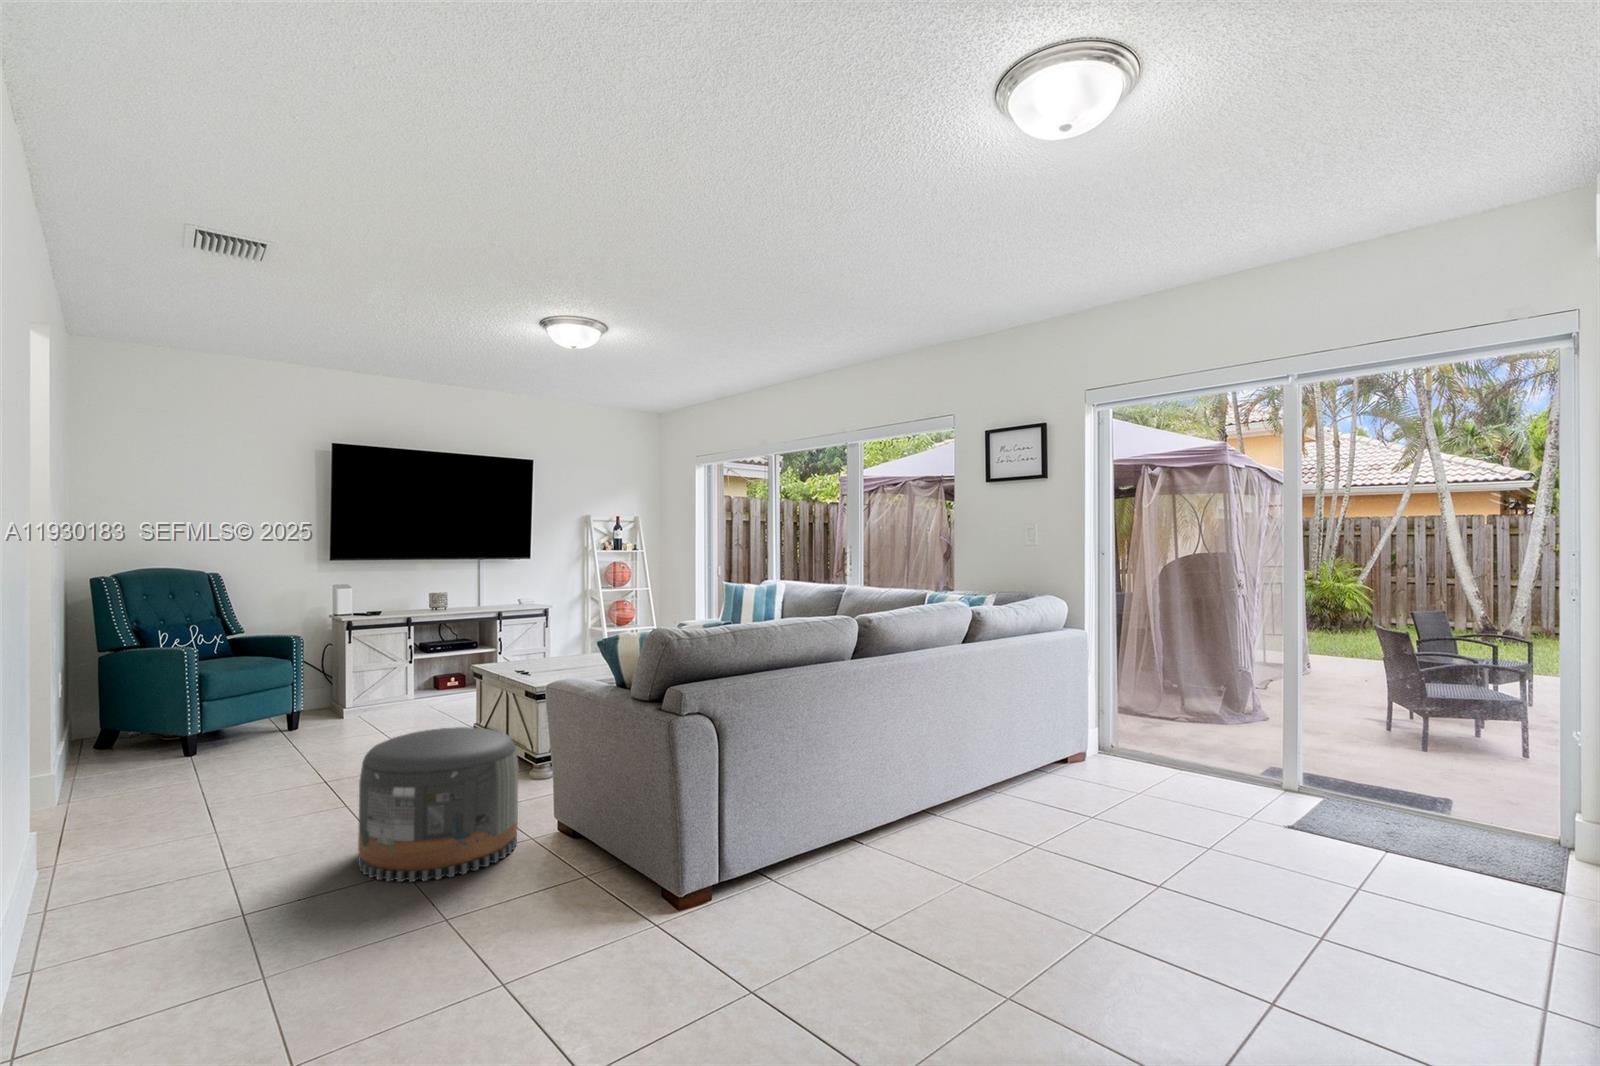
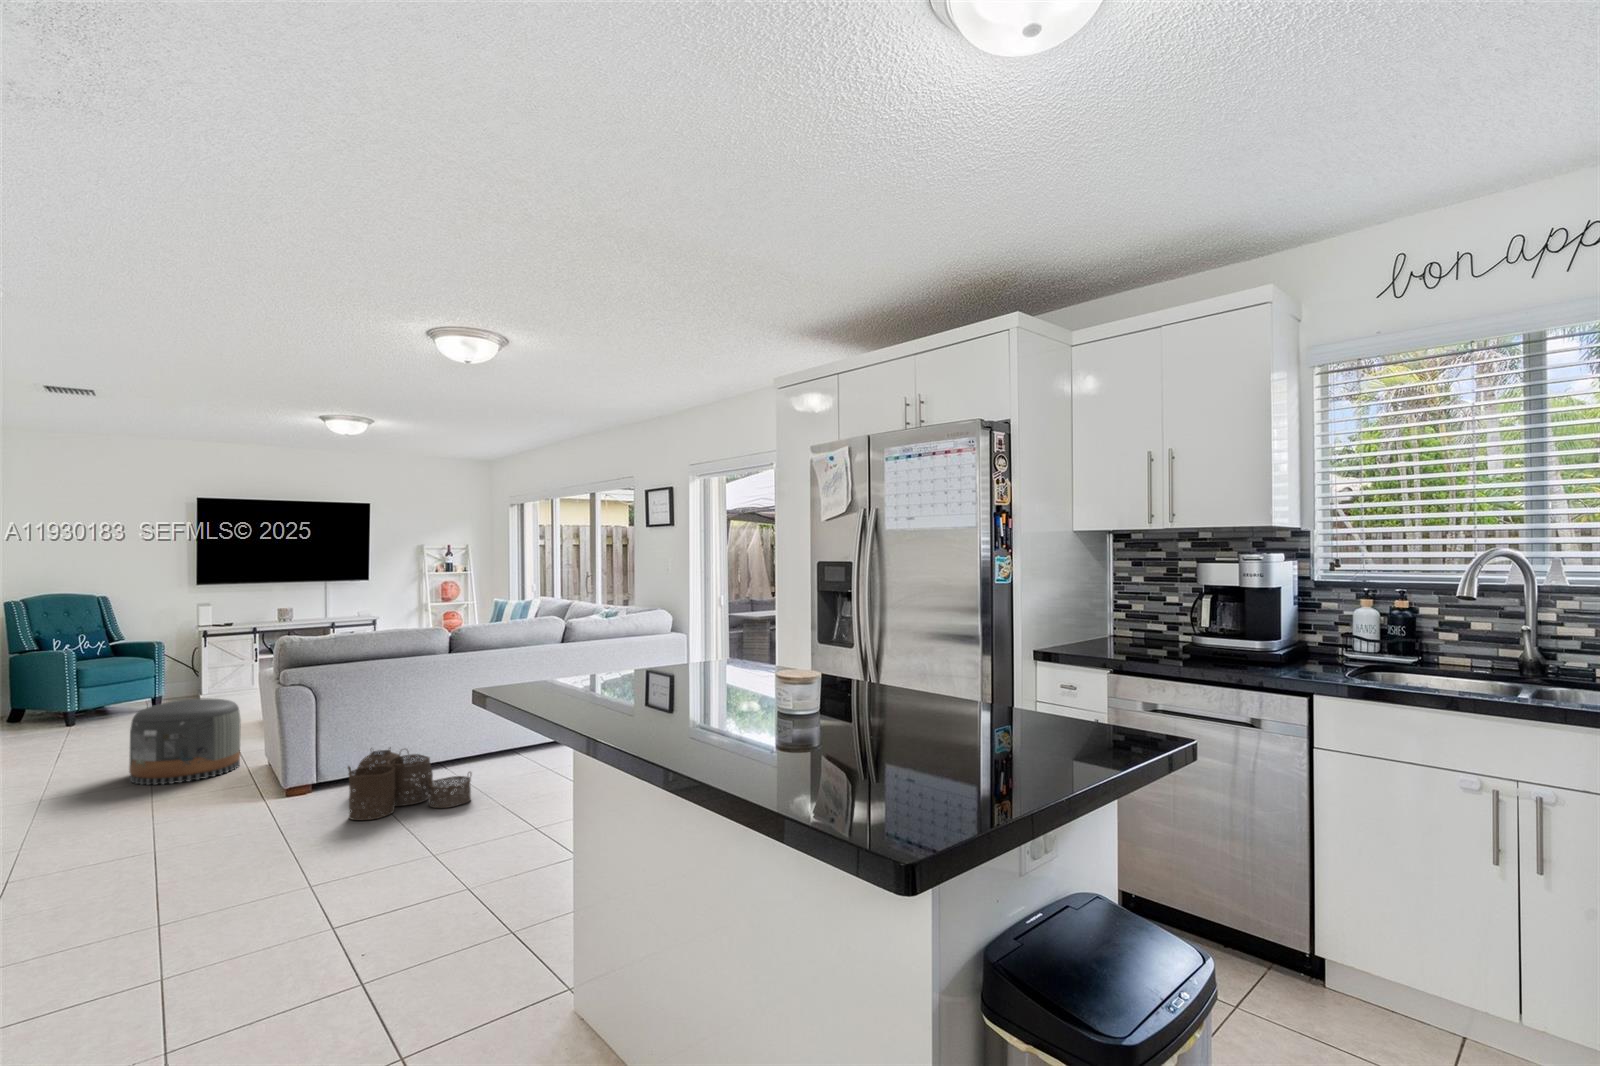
woven basket: none [784,821,1026,984] -> present [348,748,471,820]

